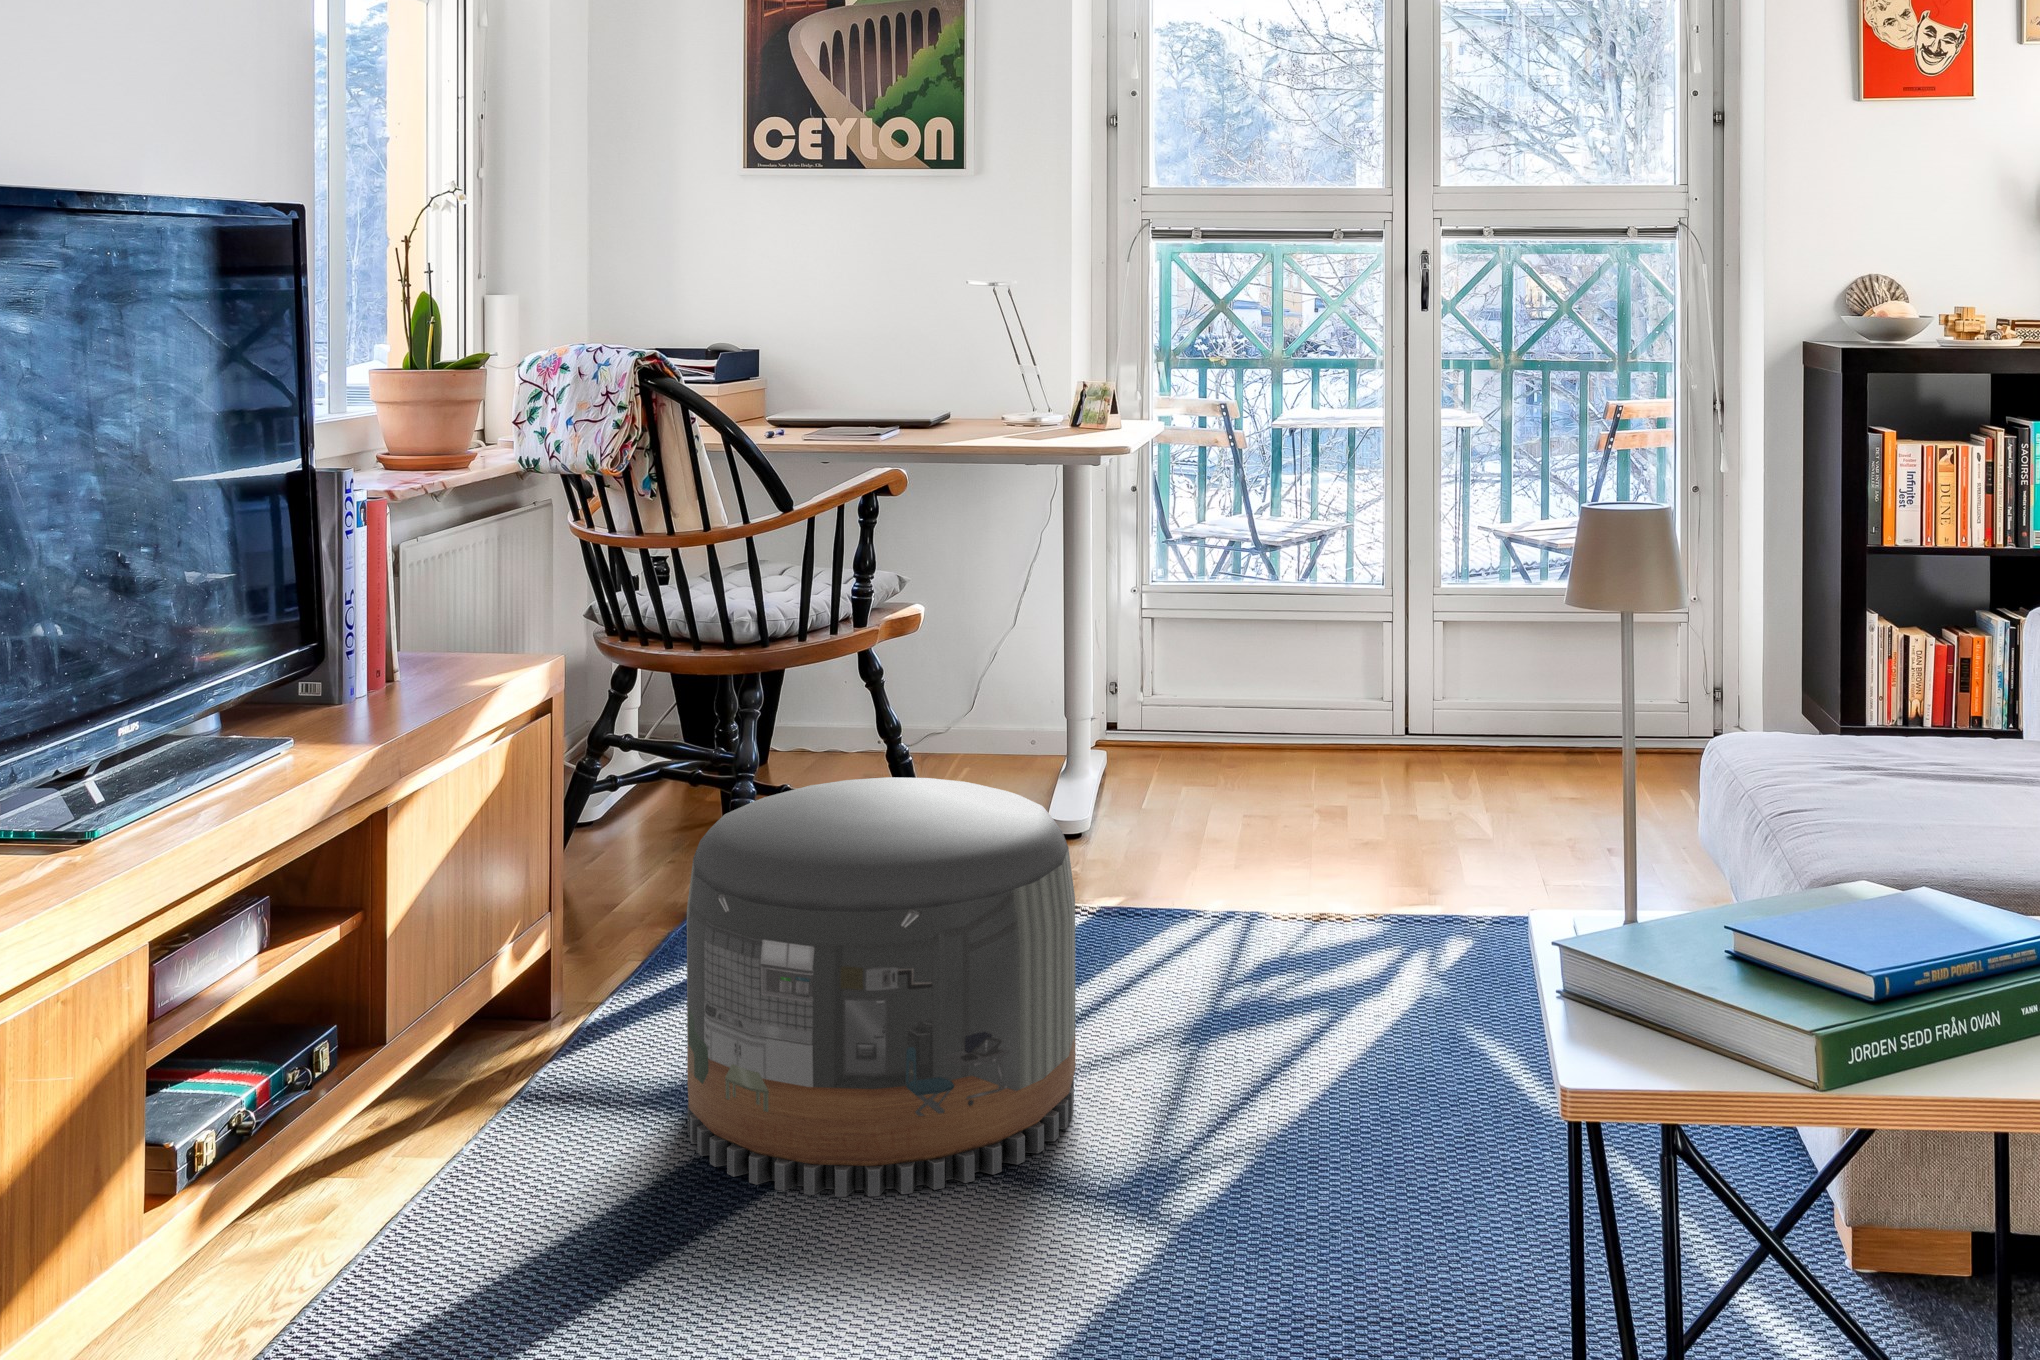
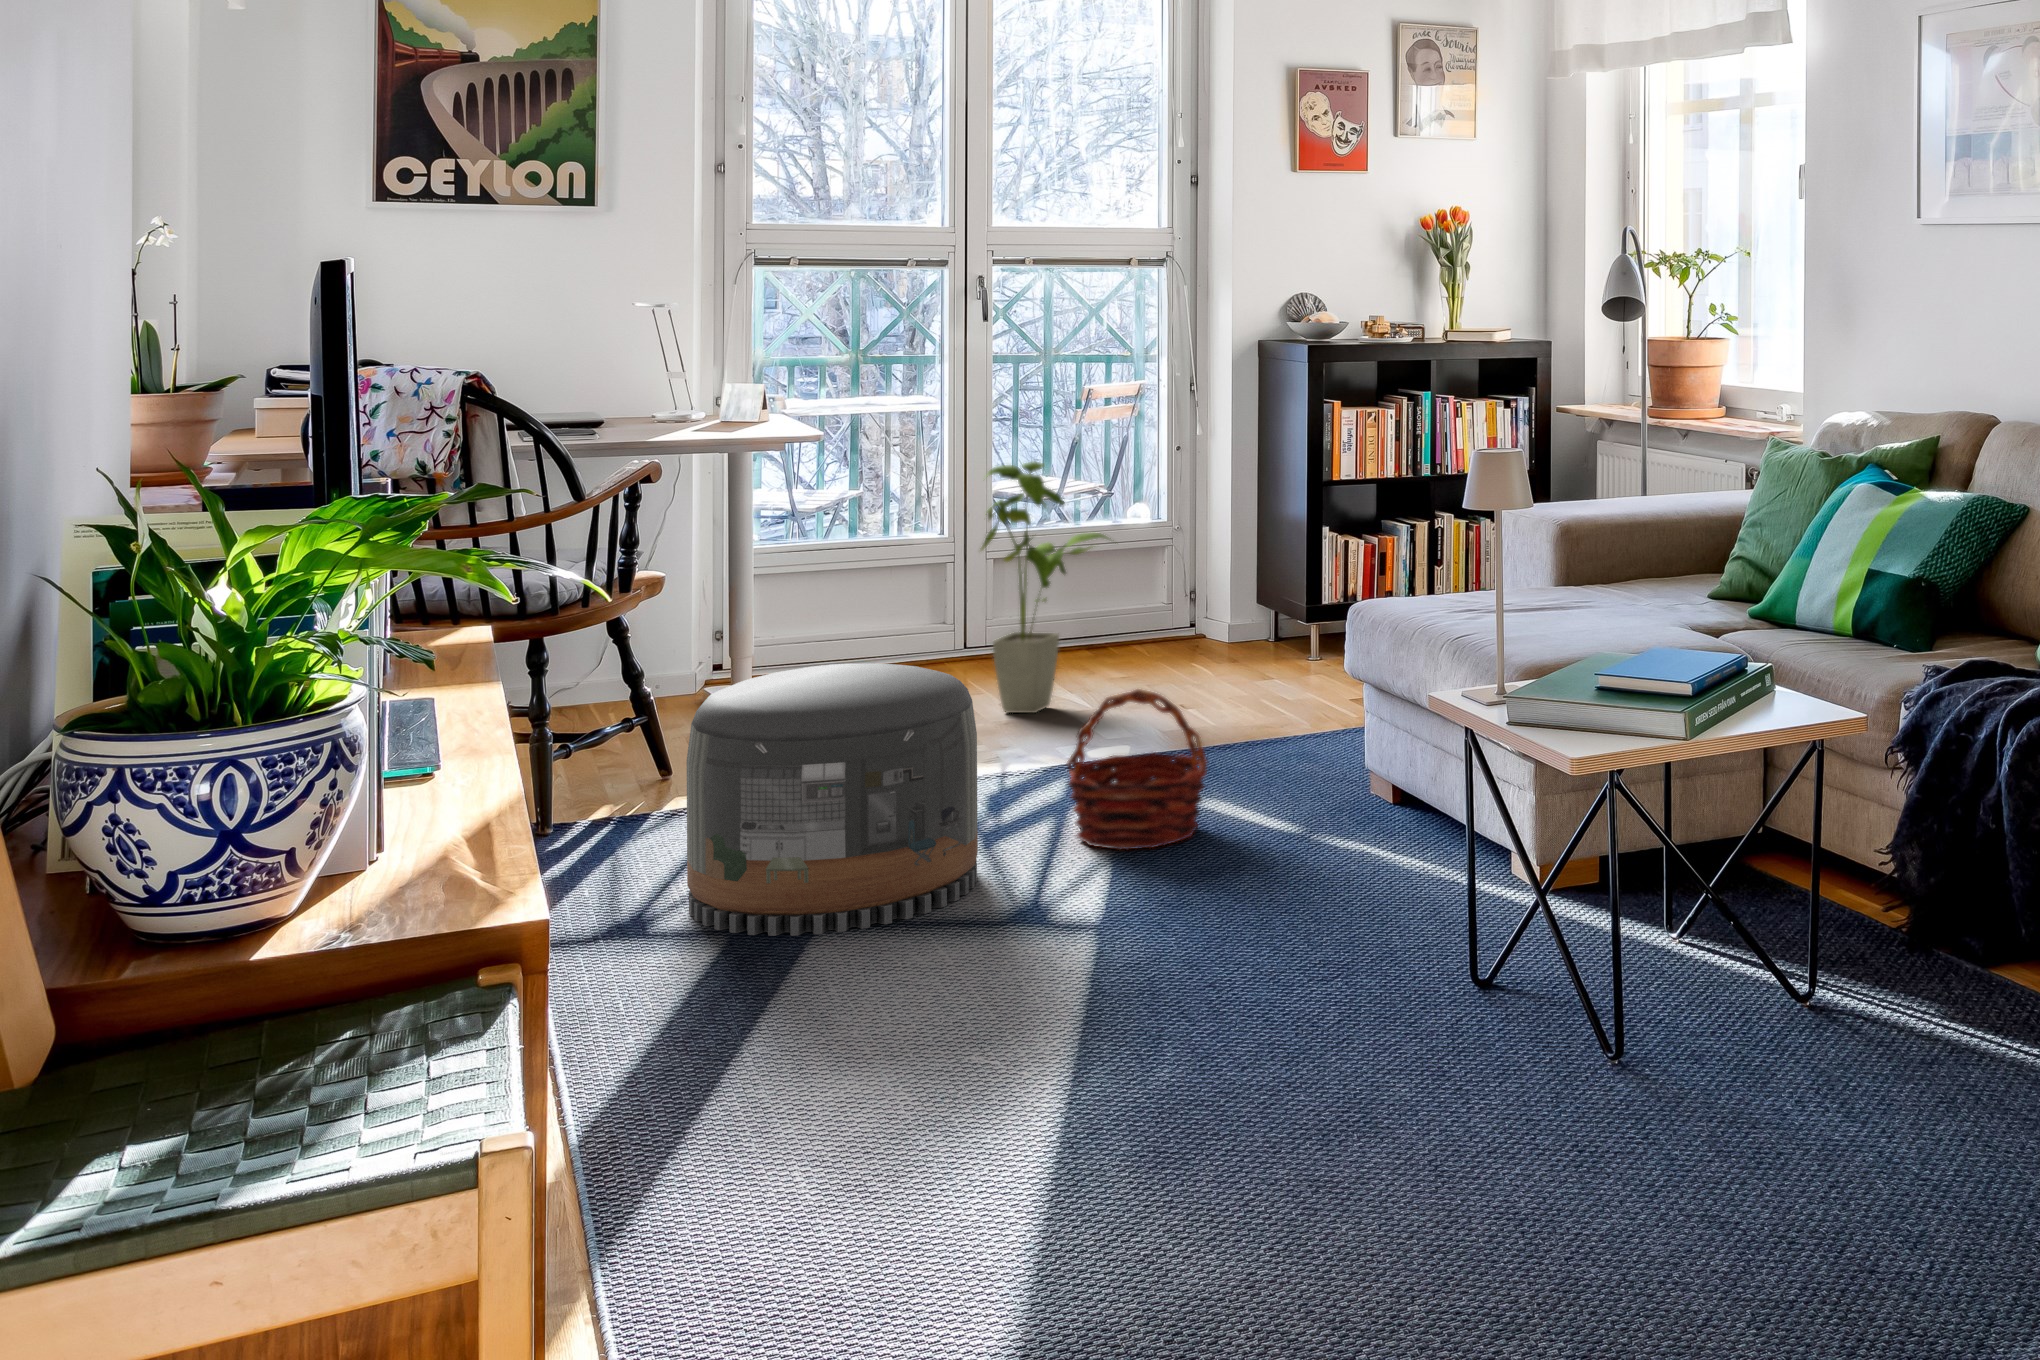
house plant: none [1344,494,1526,834] -> present [981,462,1111,713]
basket: none [1235,875,1452,1137] -> present [1067,689,1207,850]

